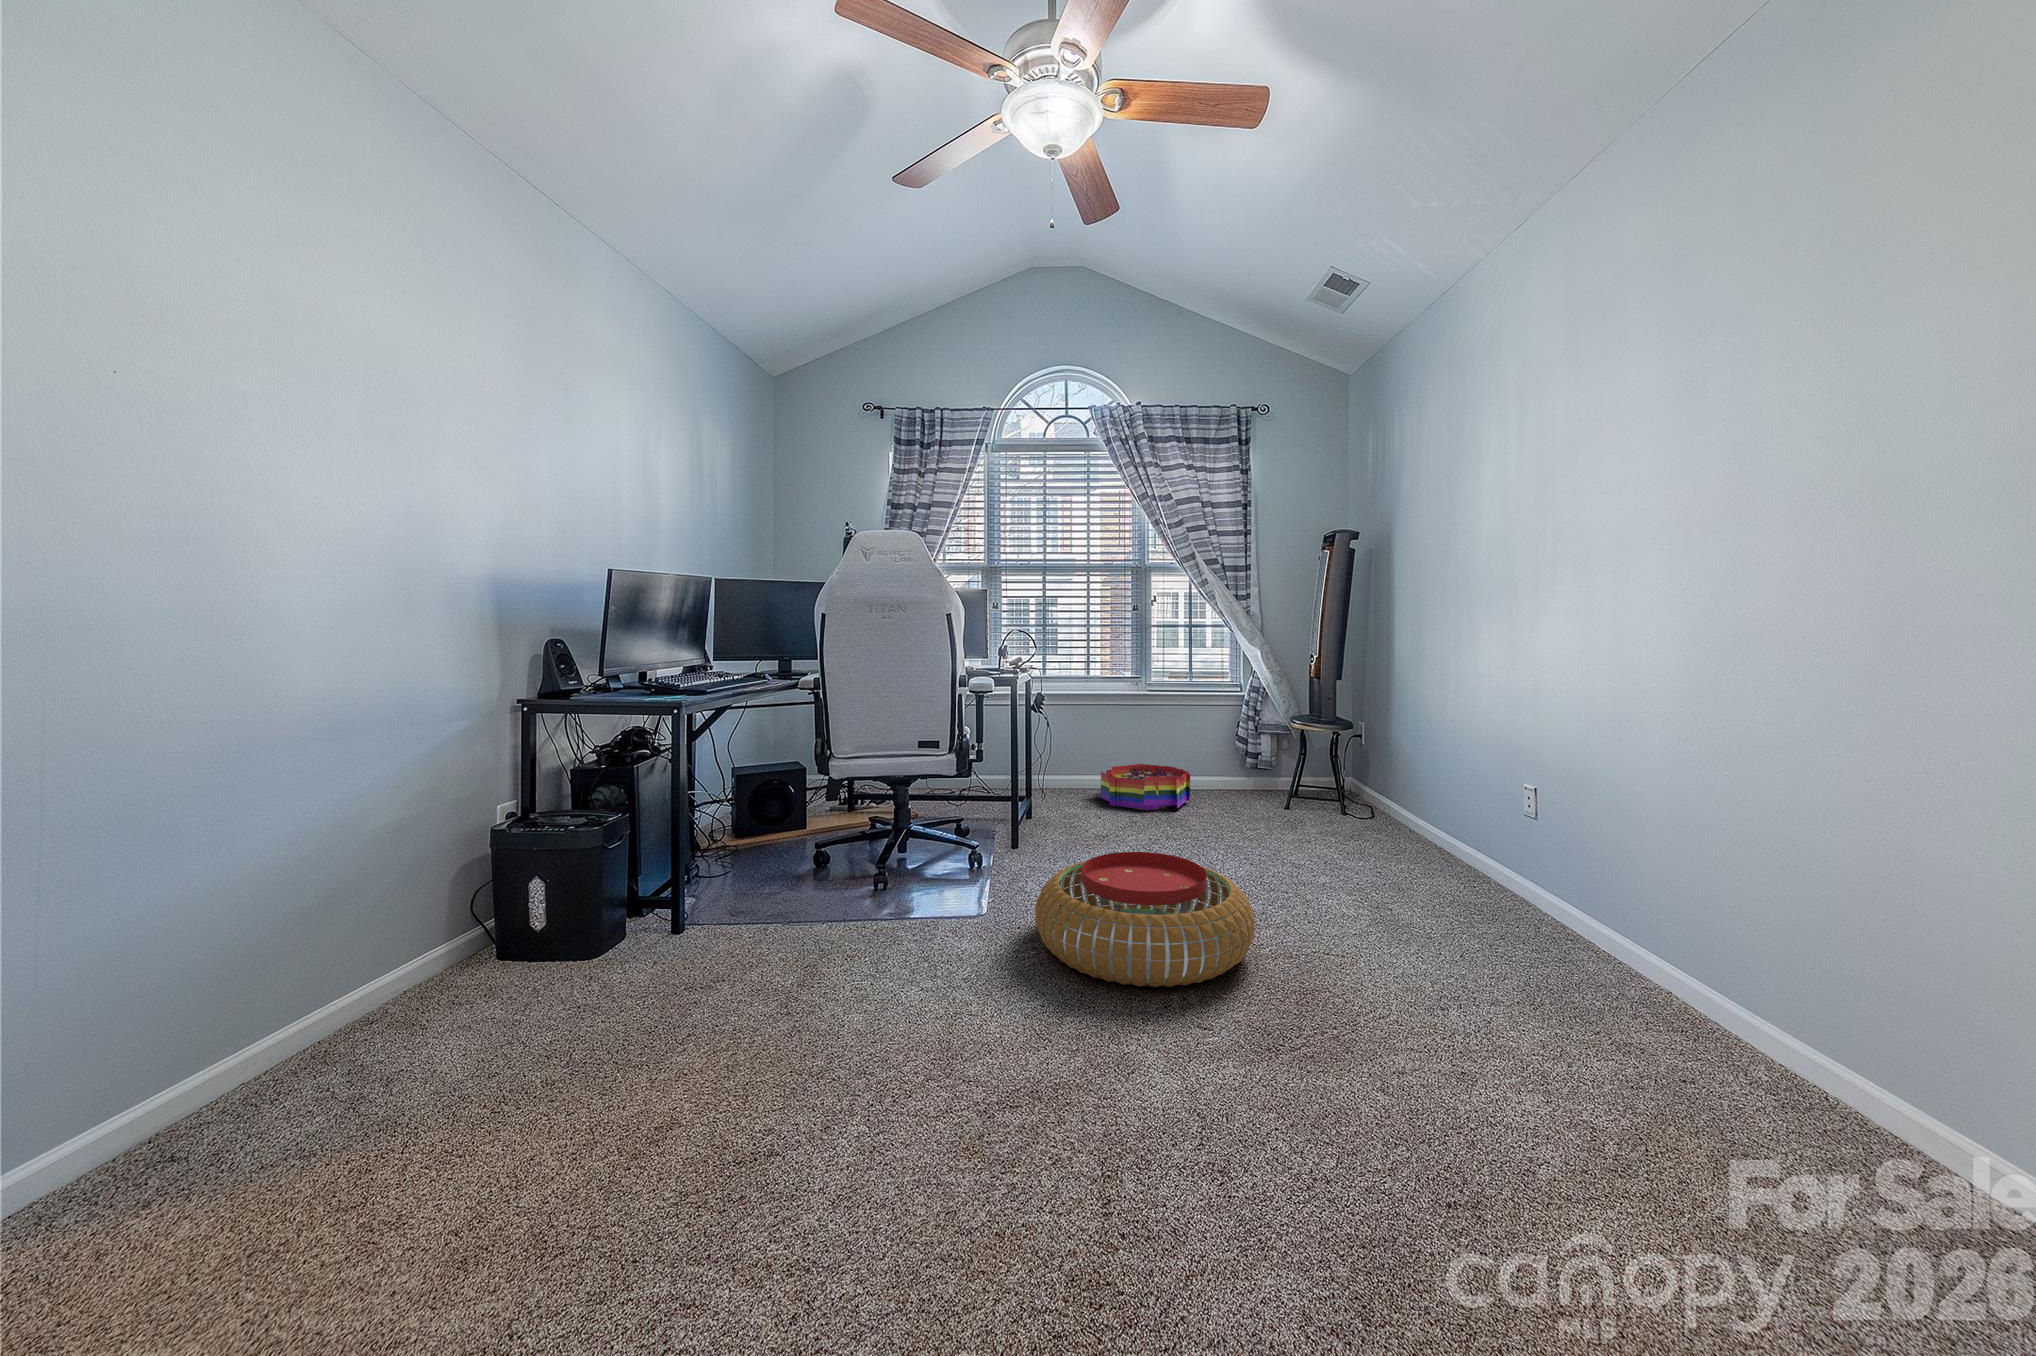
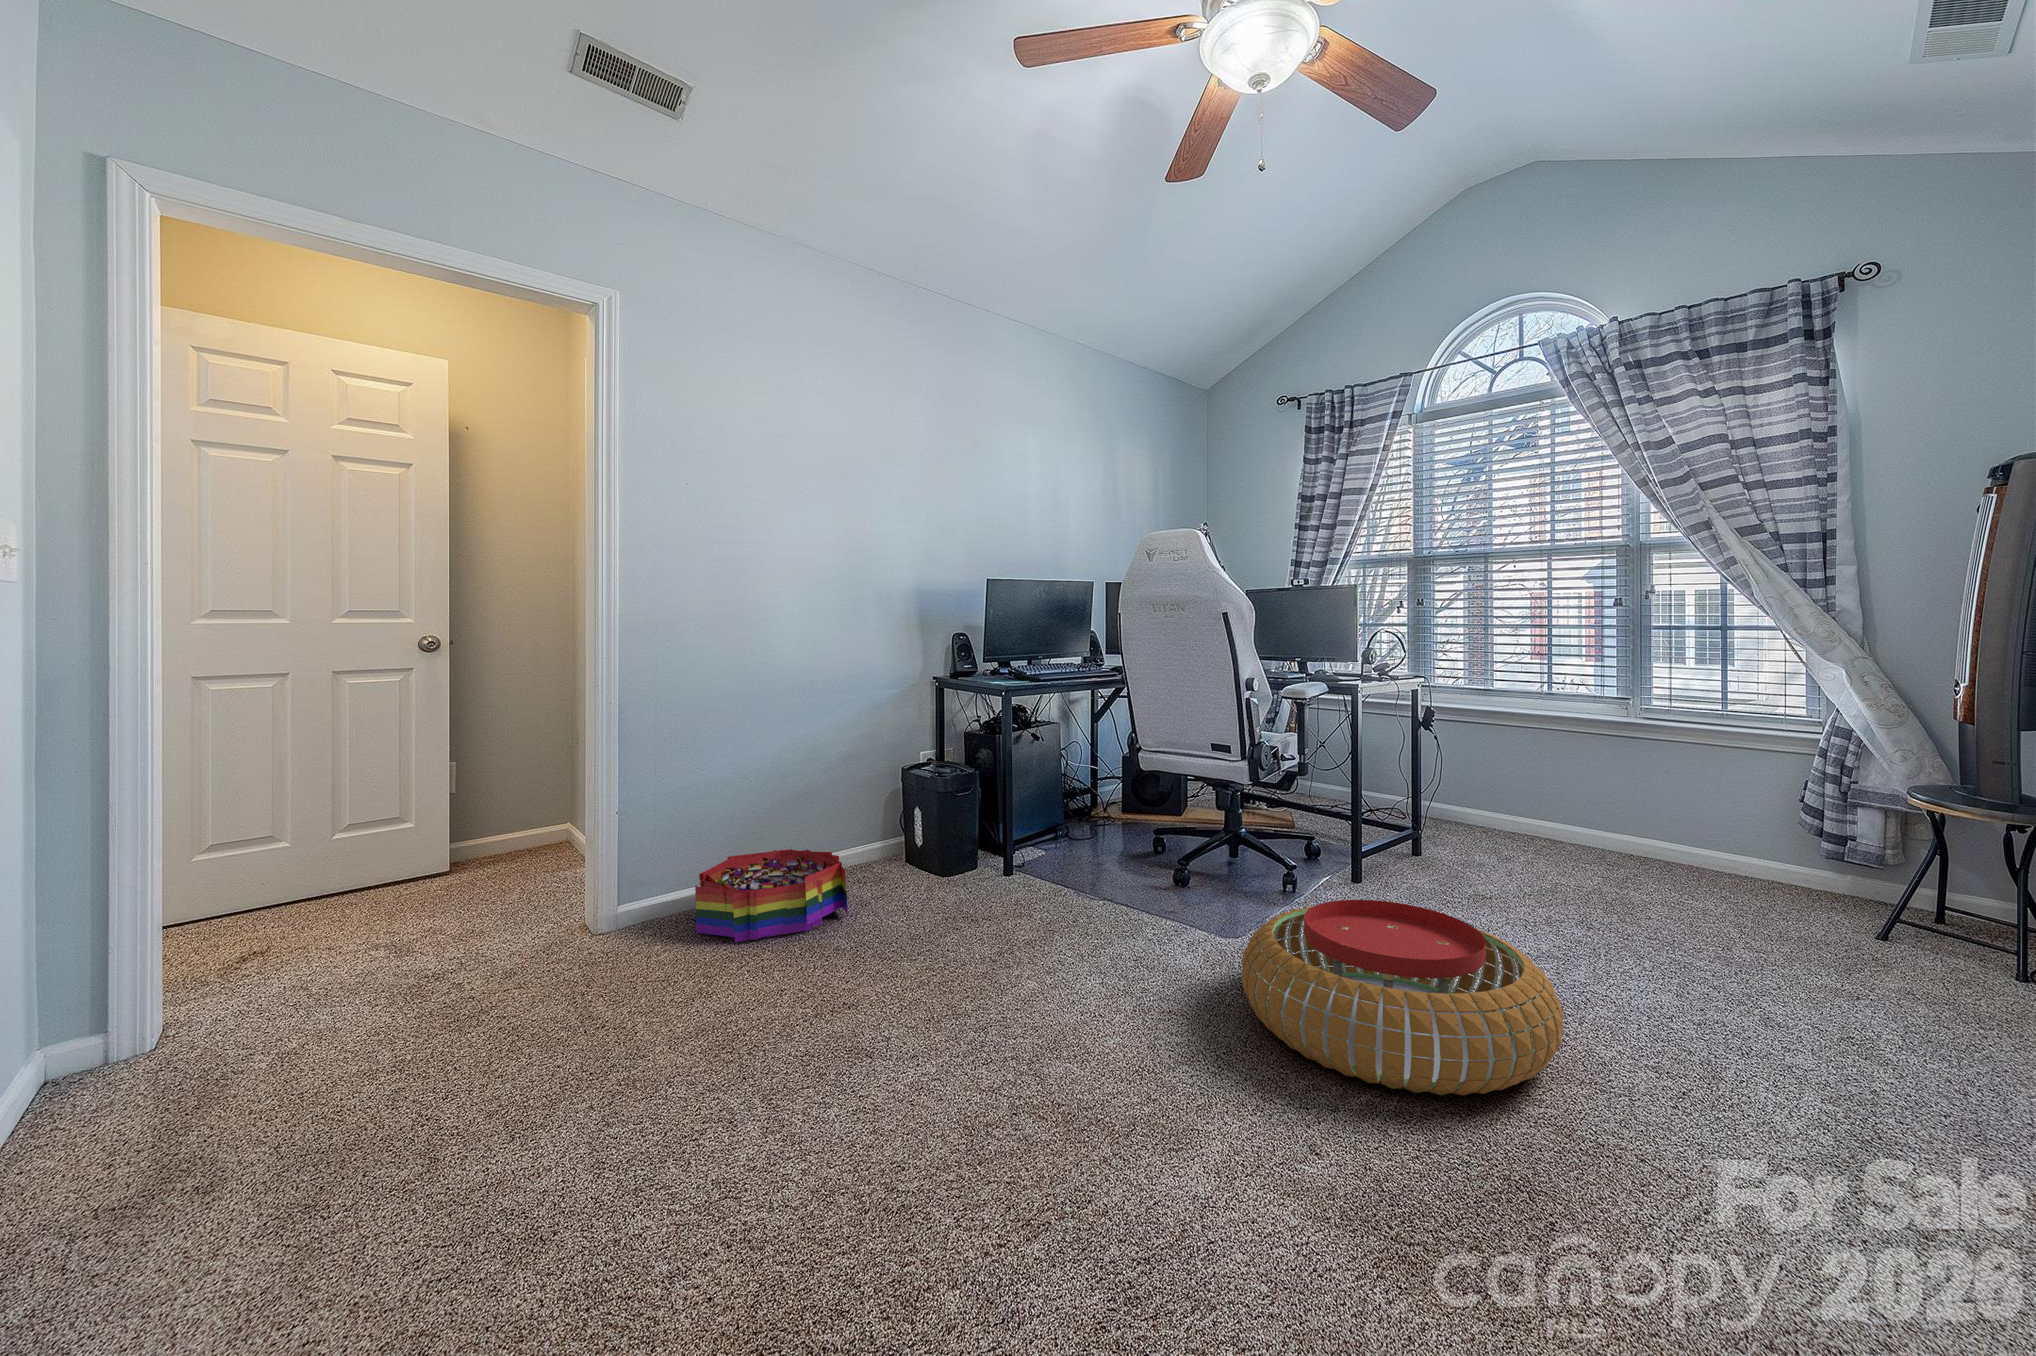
storage bin: present [1101,764,1190,810] -> present [695,849,848,942]

